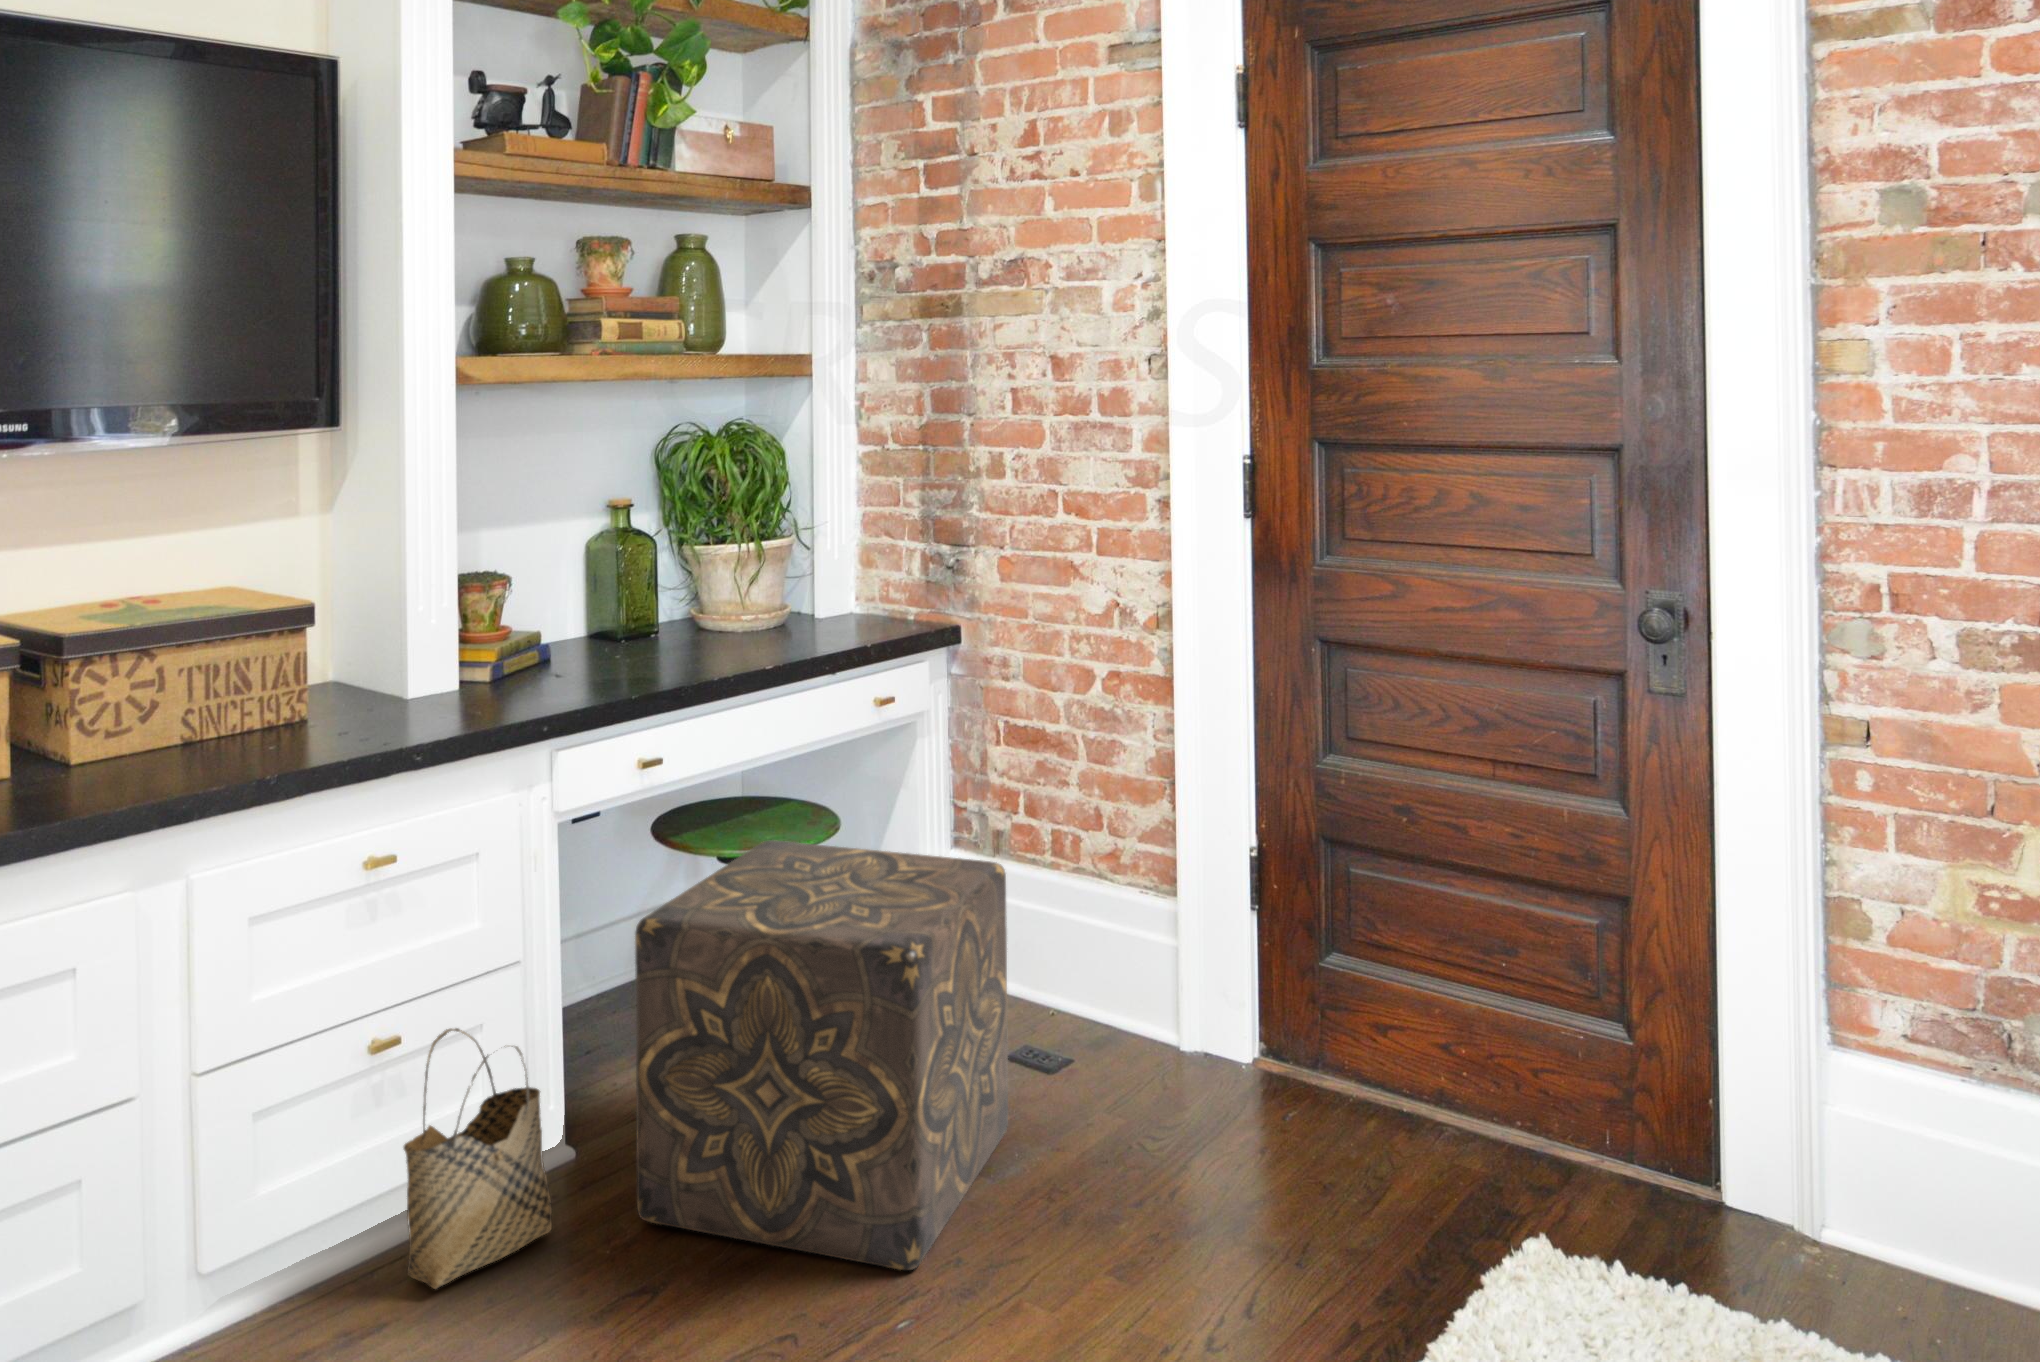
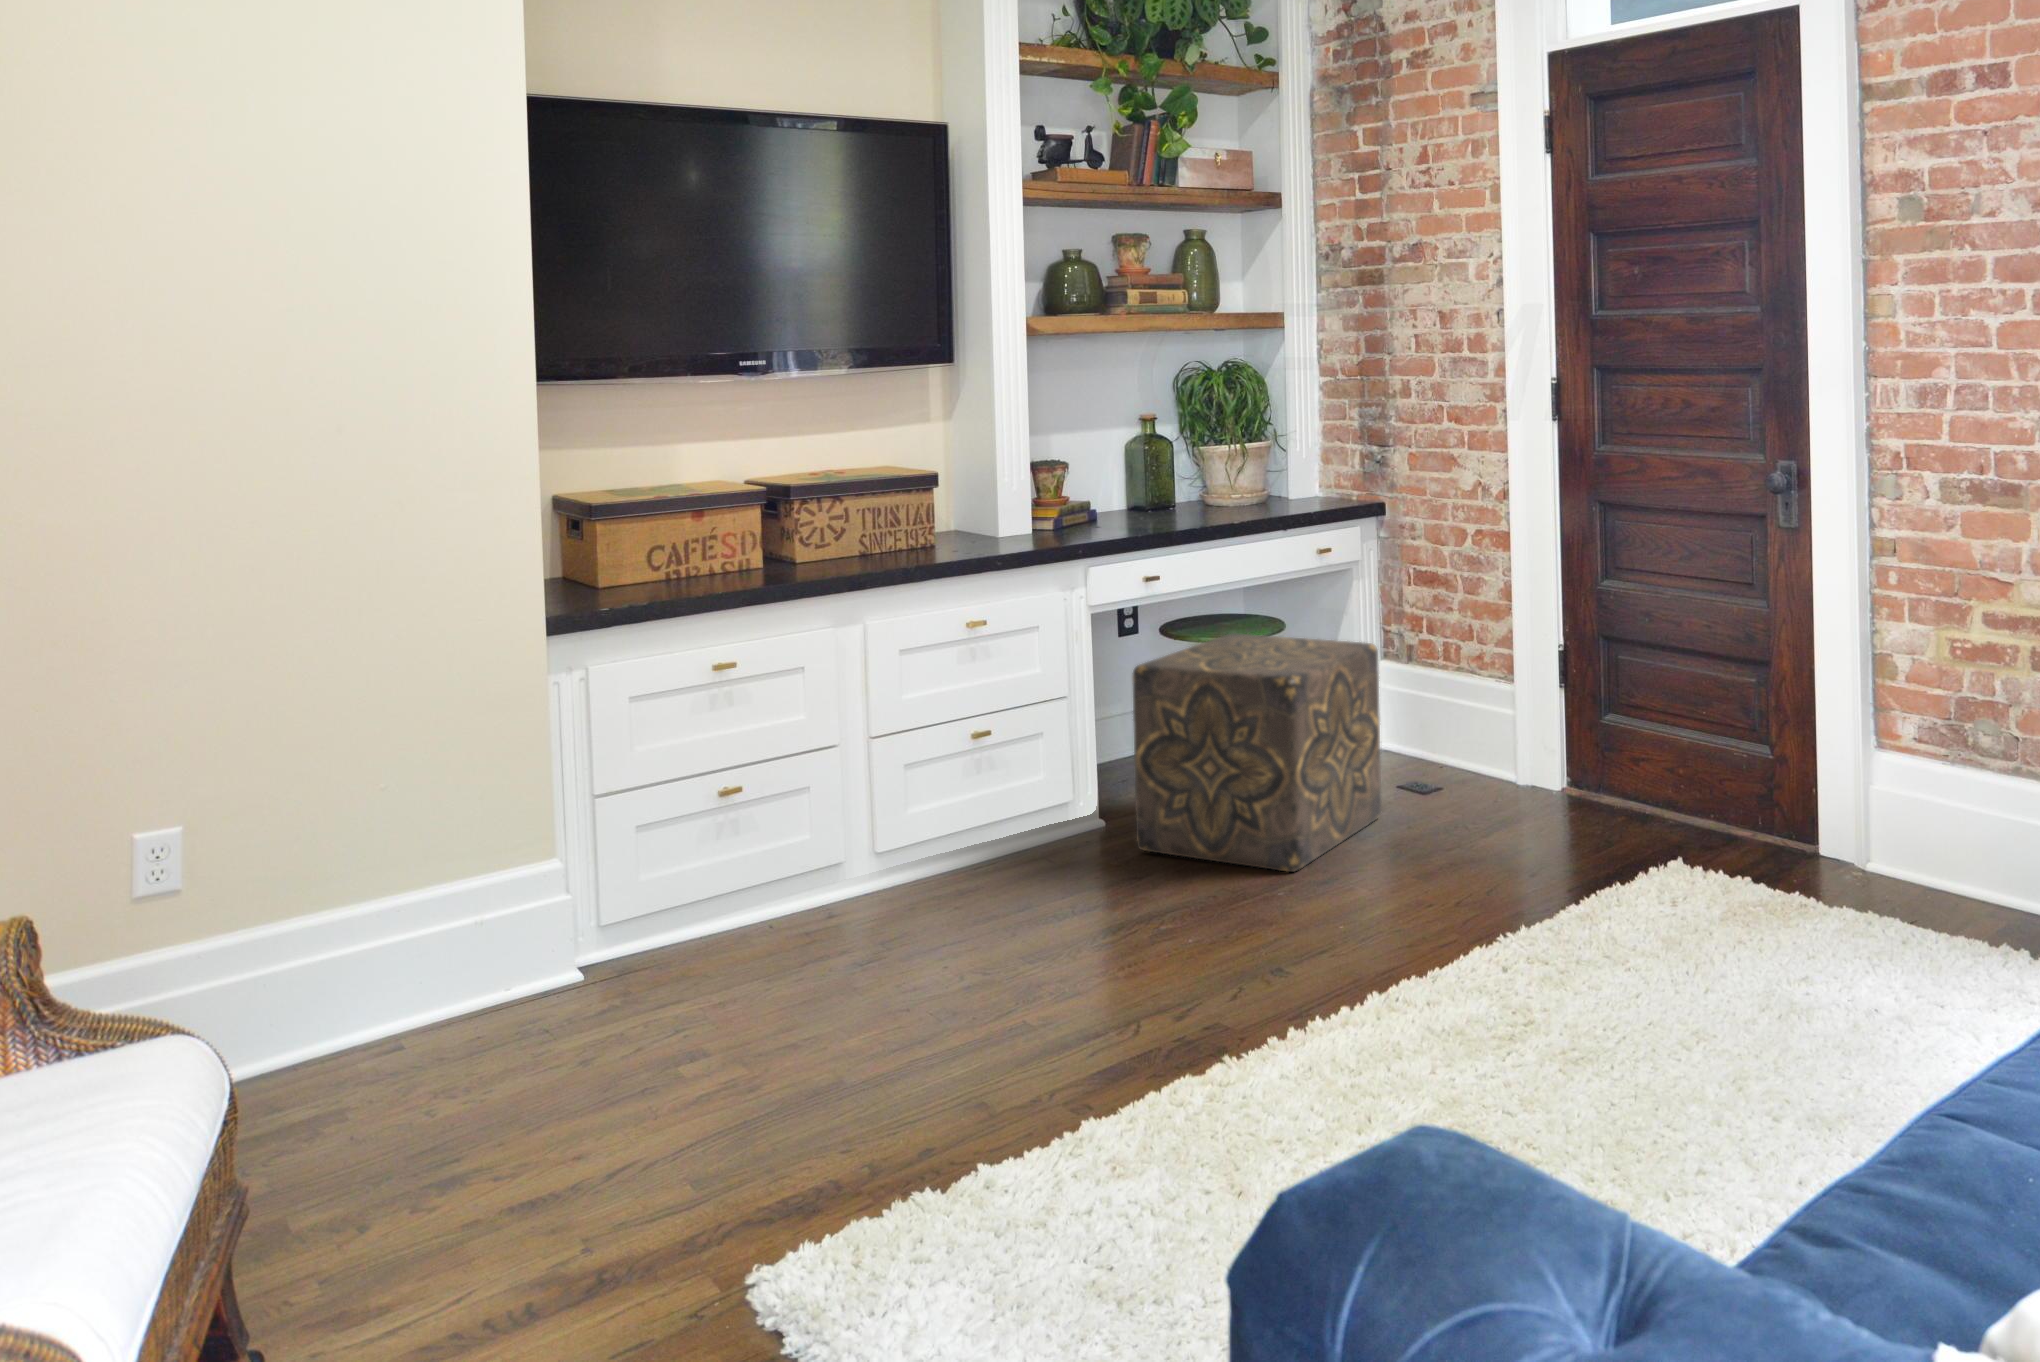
woven basket: present [403,1028,552,1289] -> none [993,730,1085,874]

